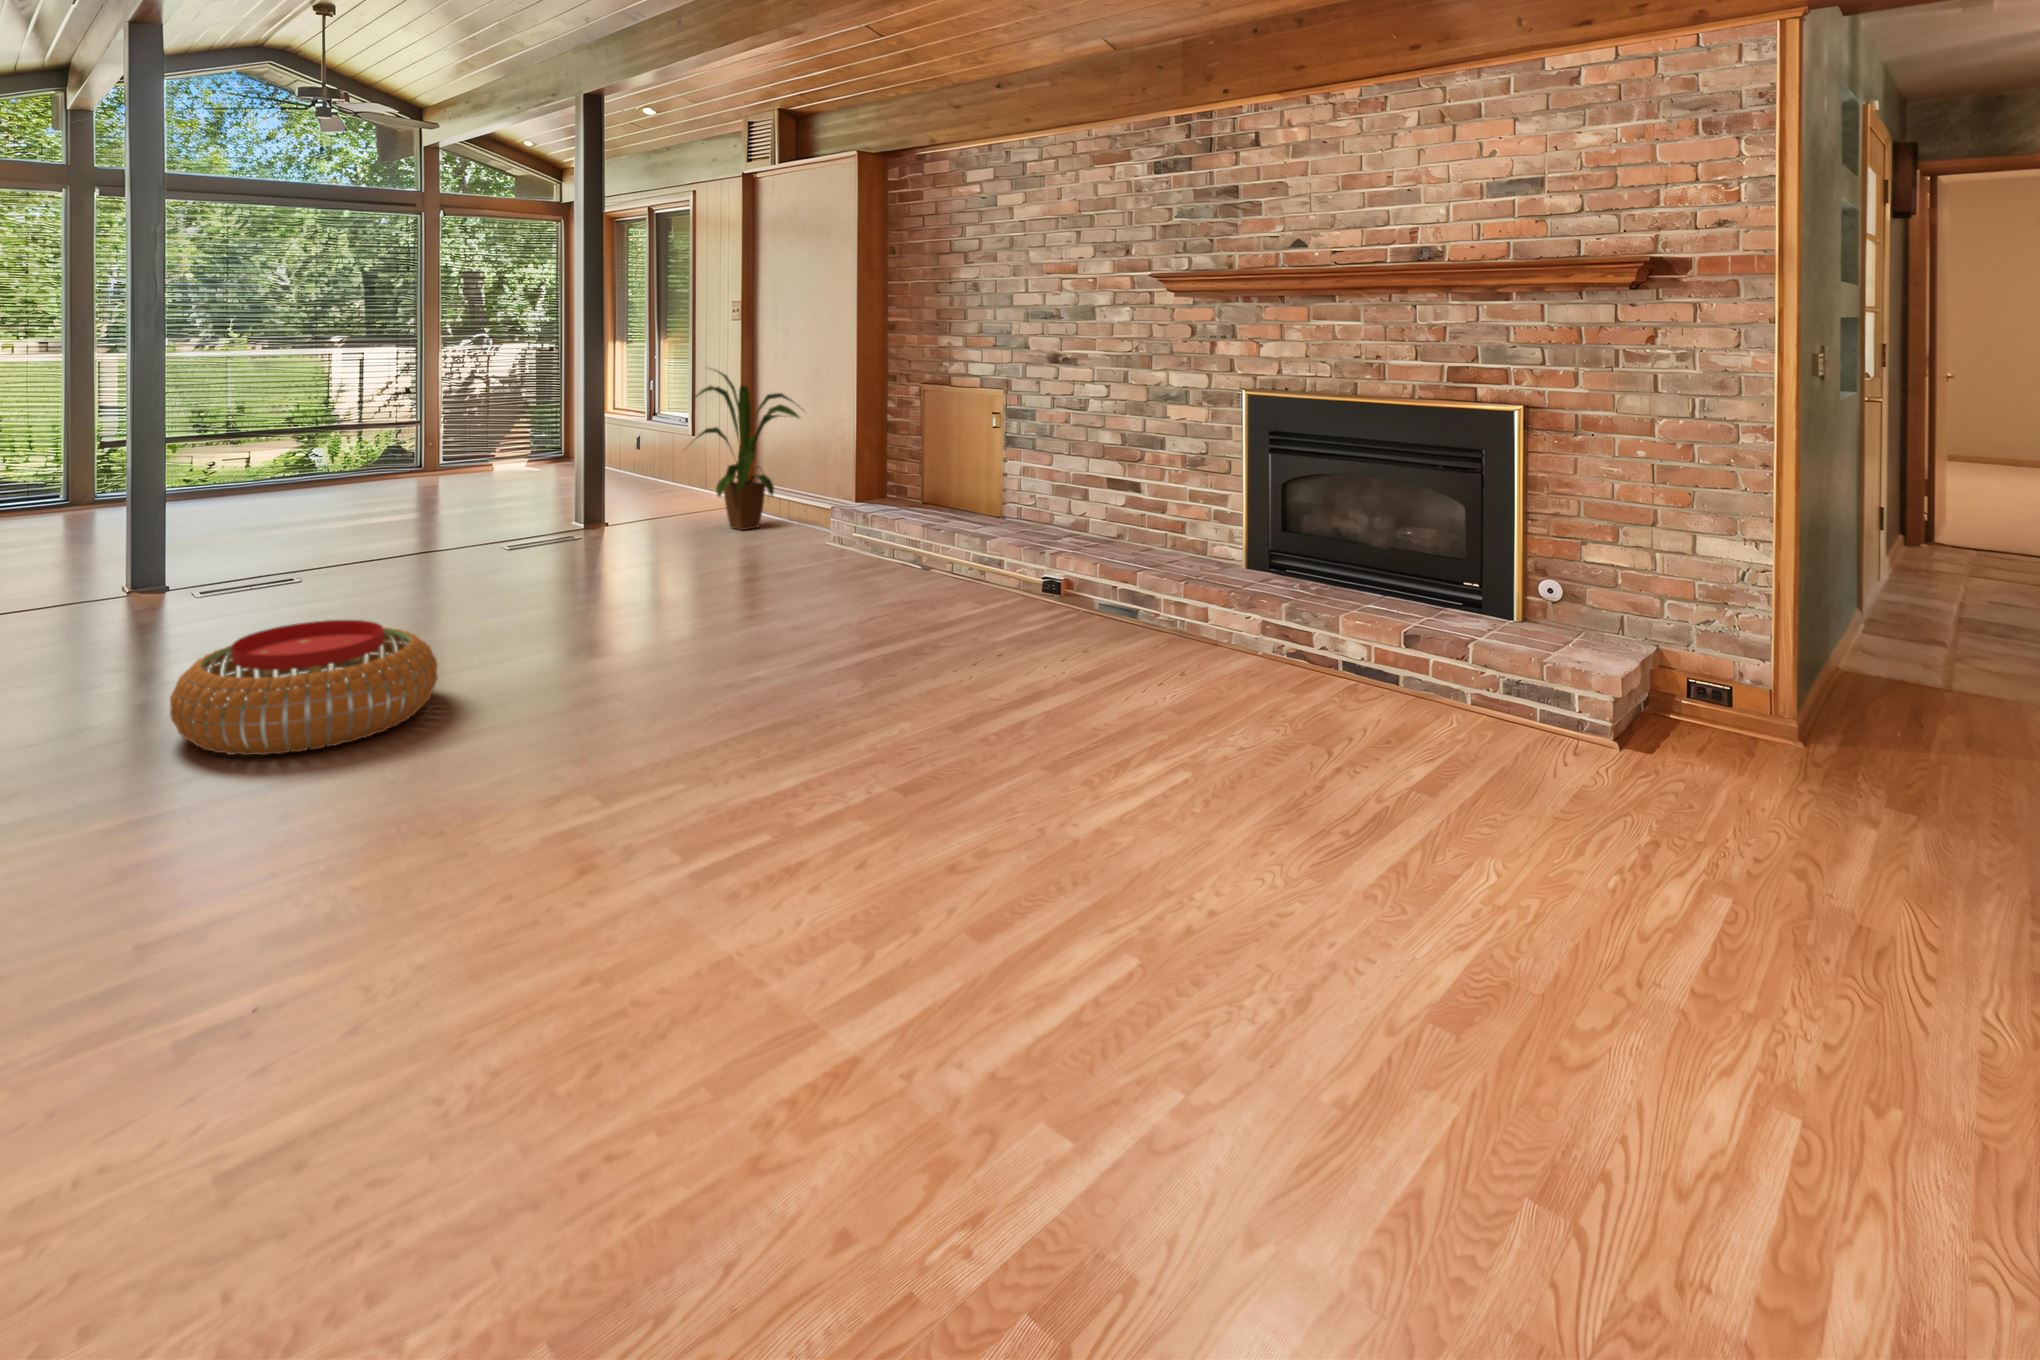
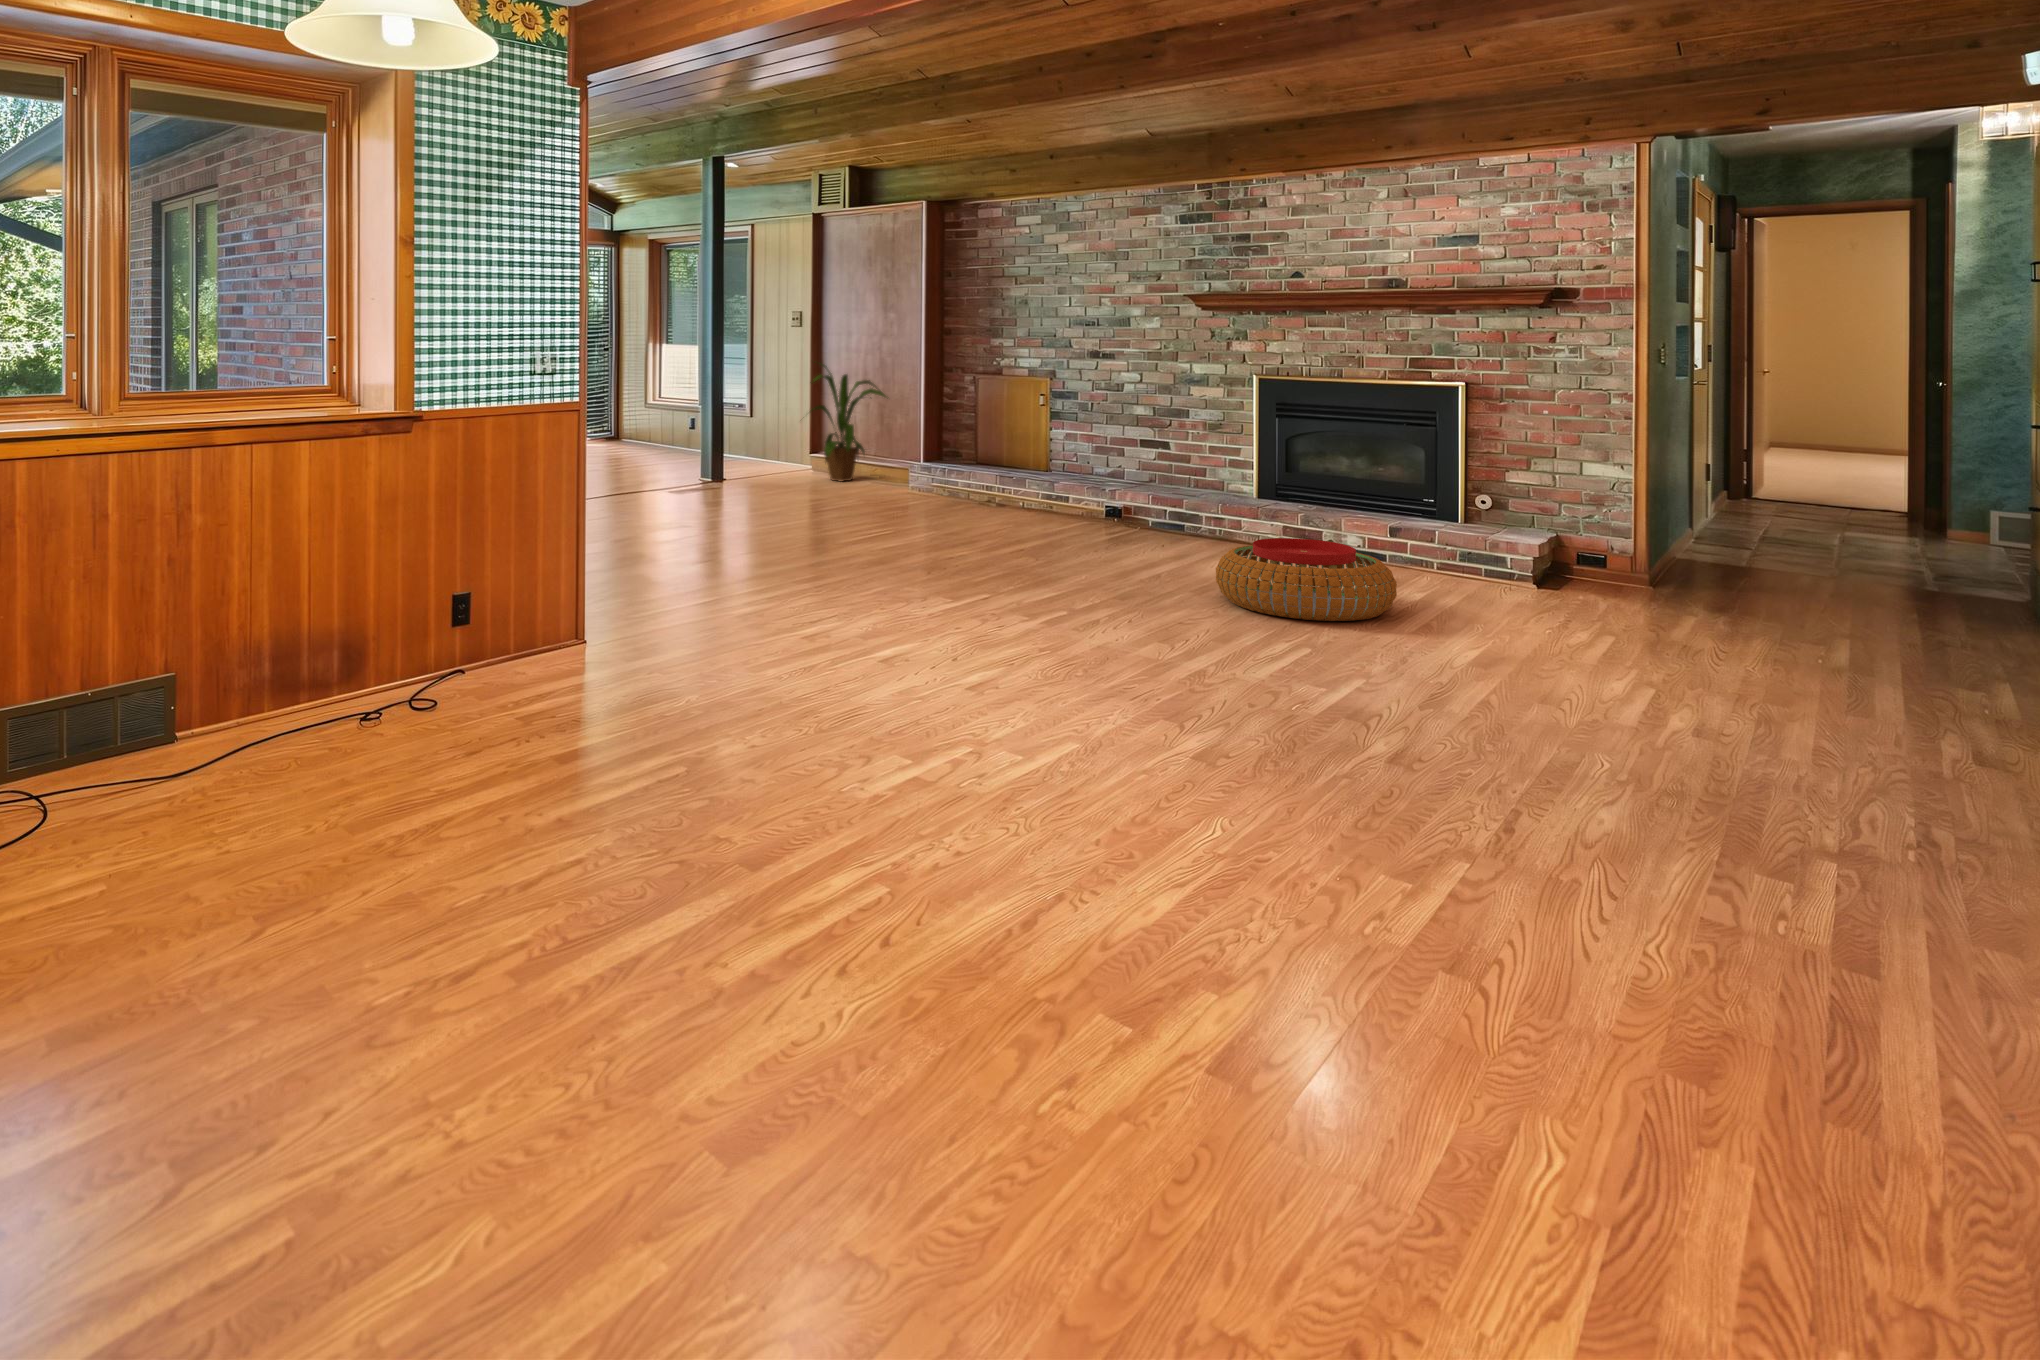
pouf: present [170,620,438,755] -> present [1216,538,1397,621]

